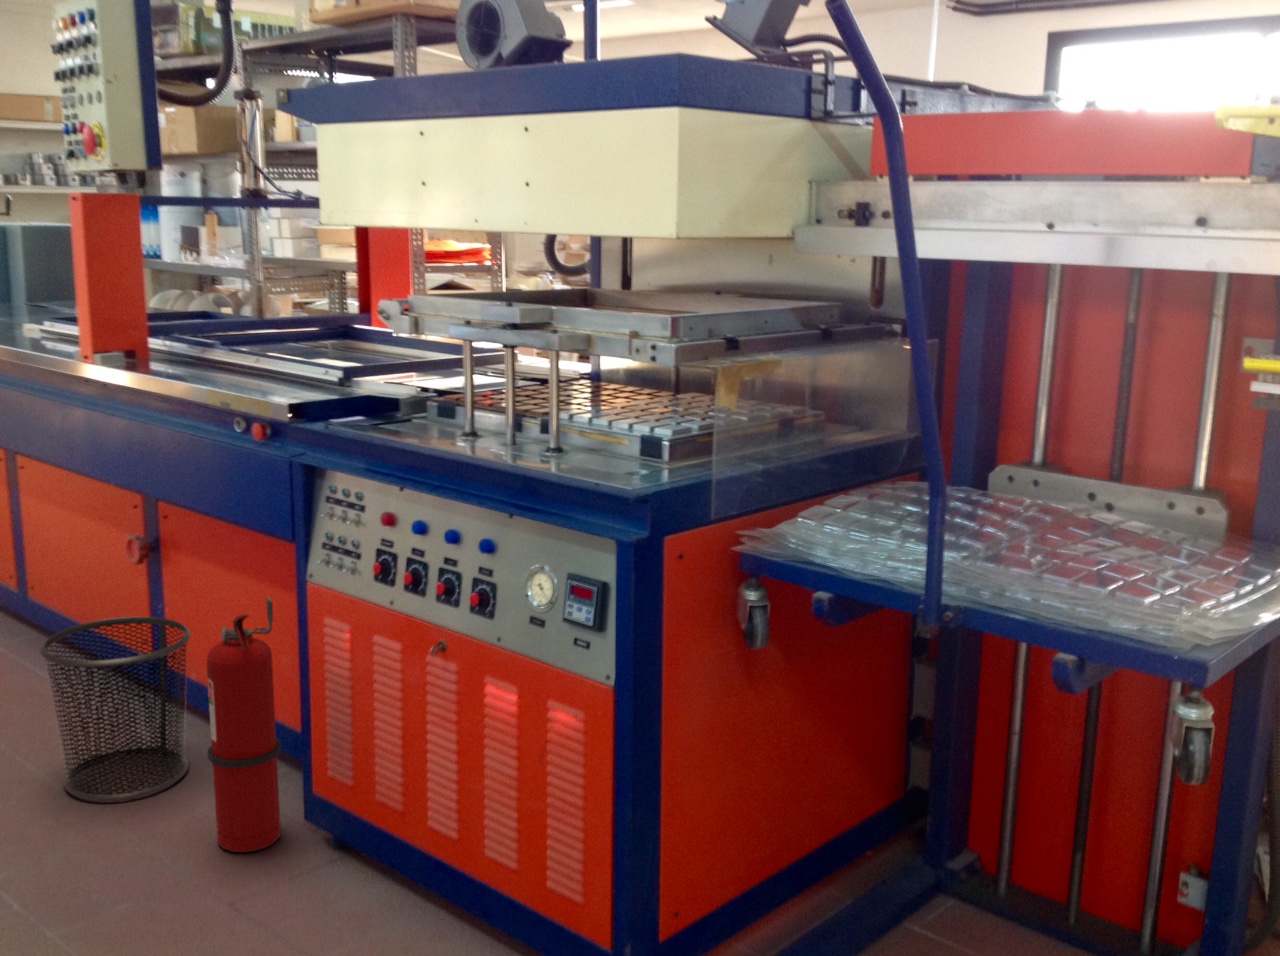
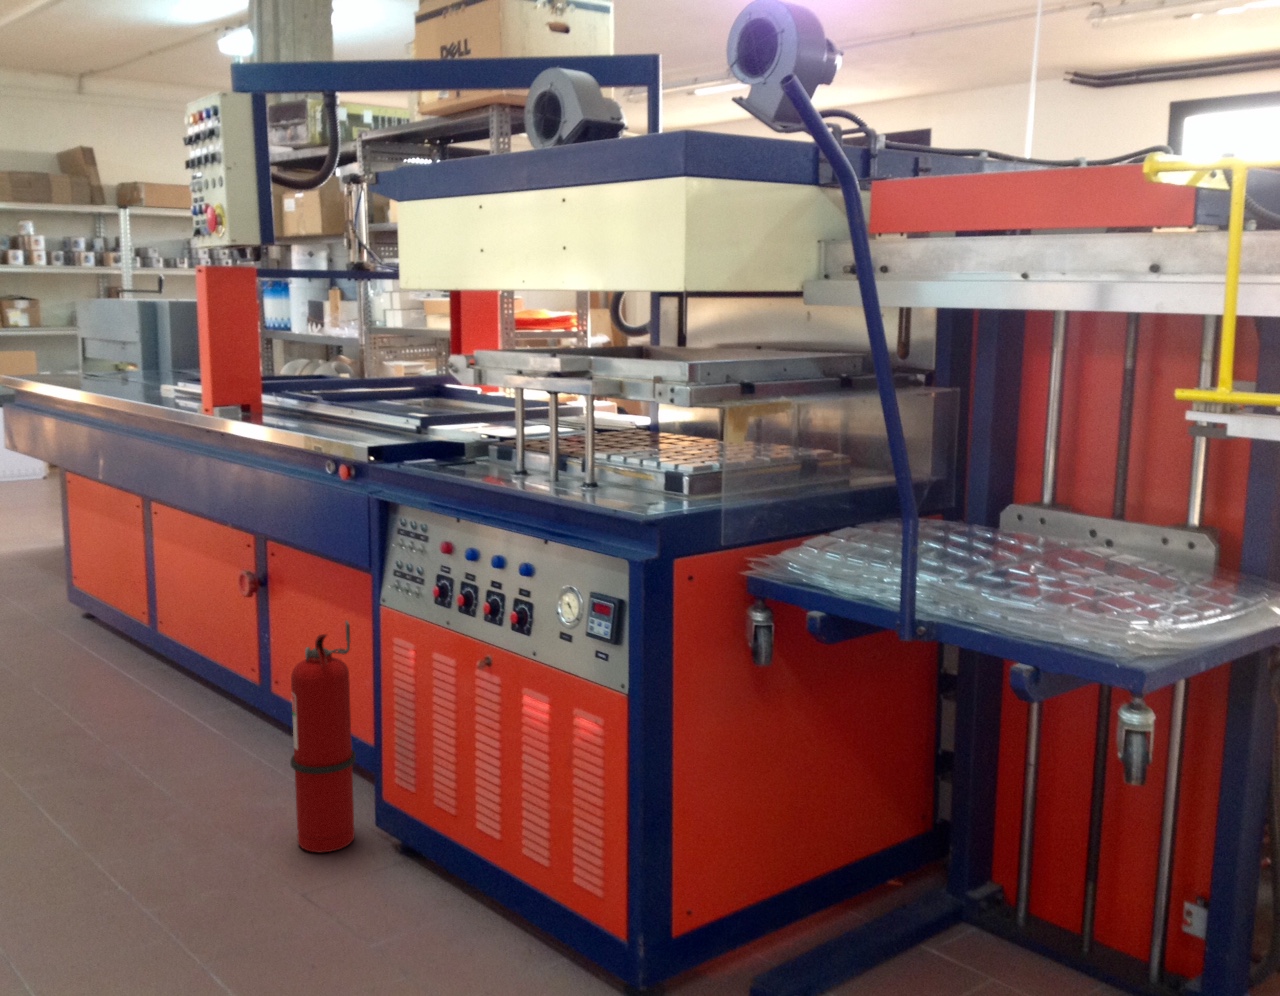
waste bin: present [40,617,191,801] -> none [154,642,285,805]

